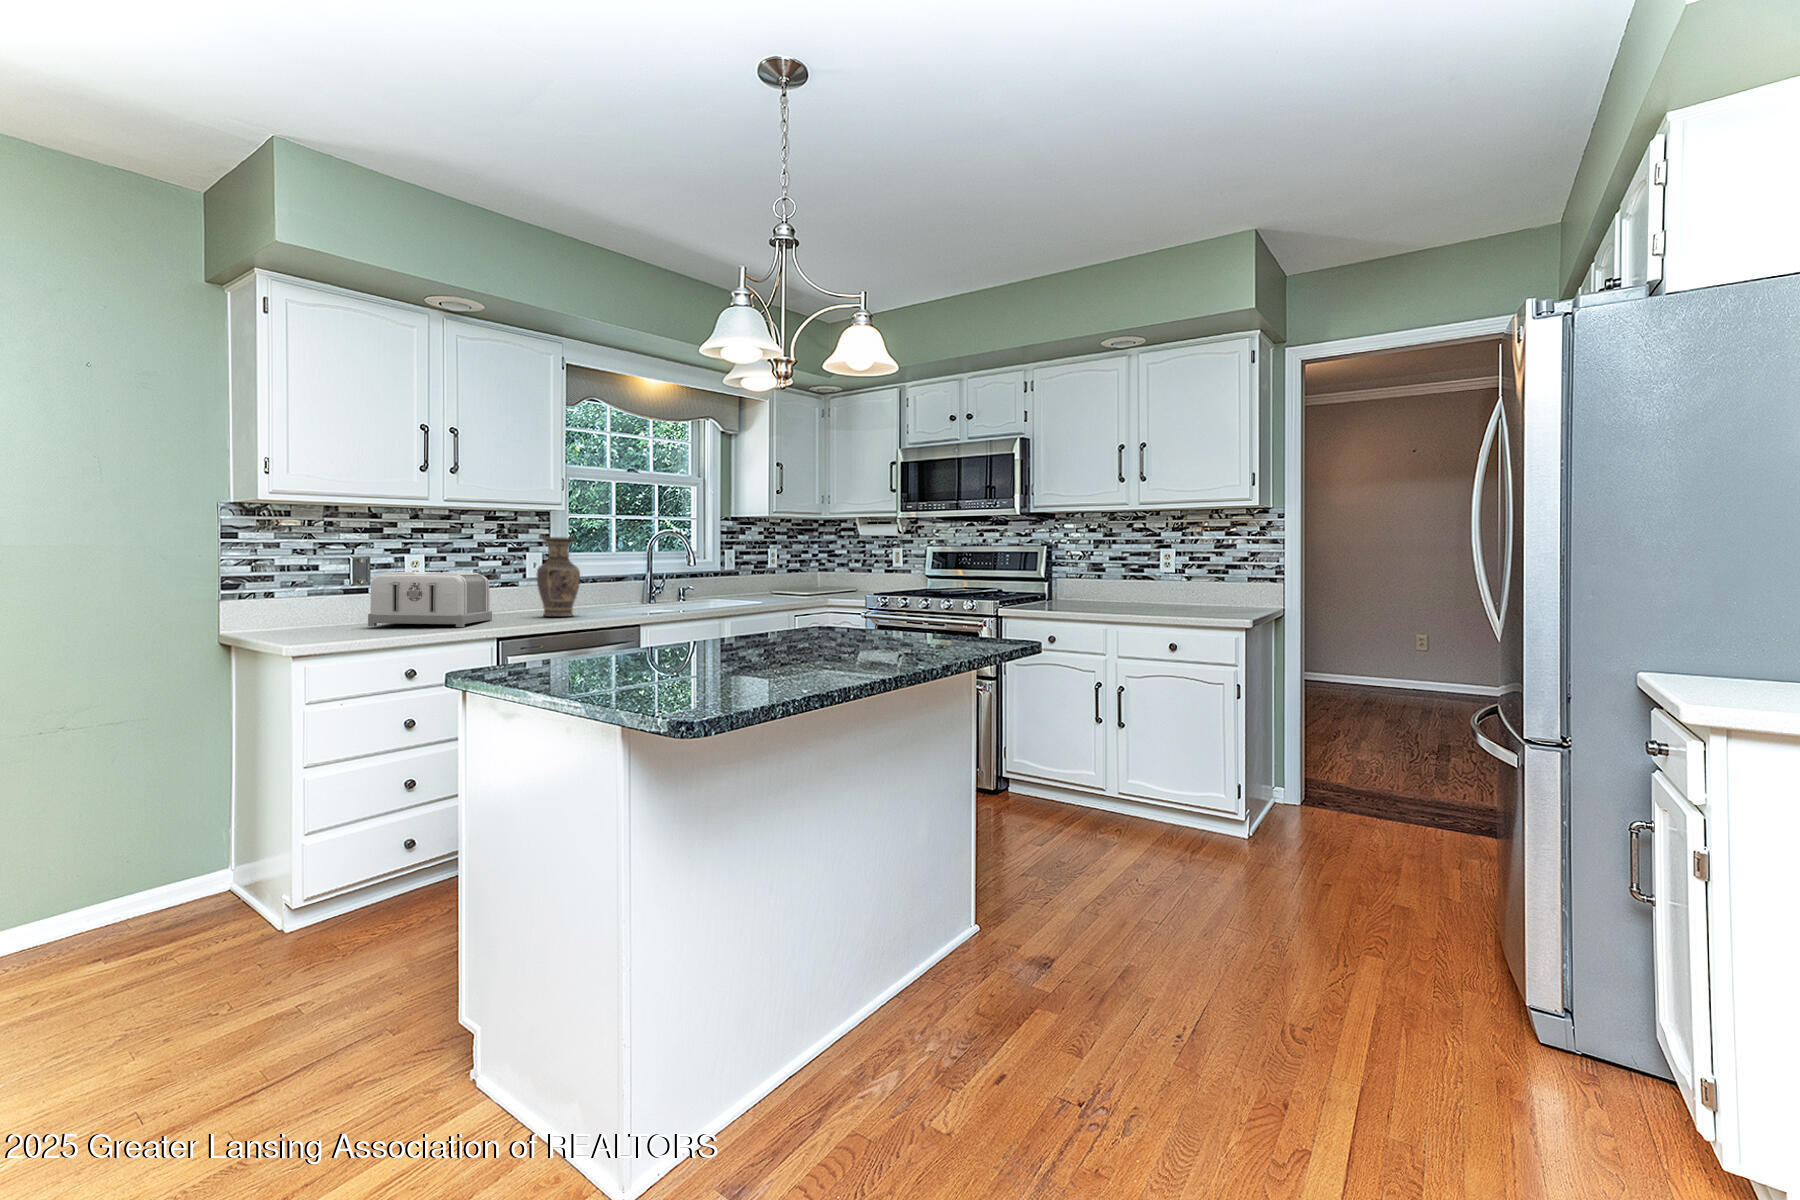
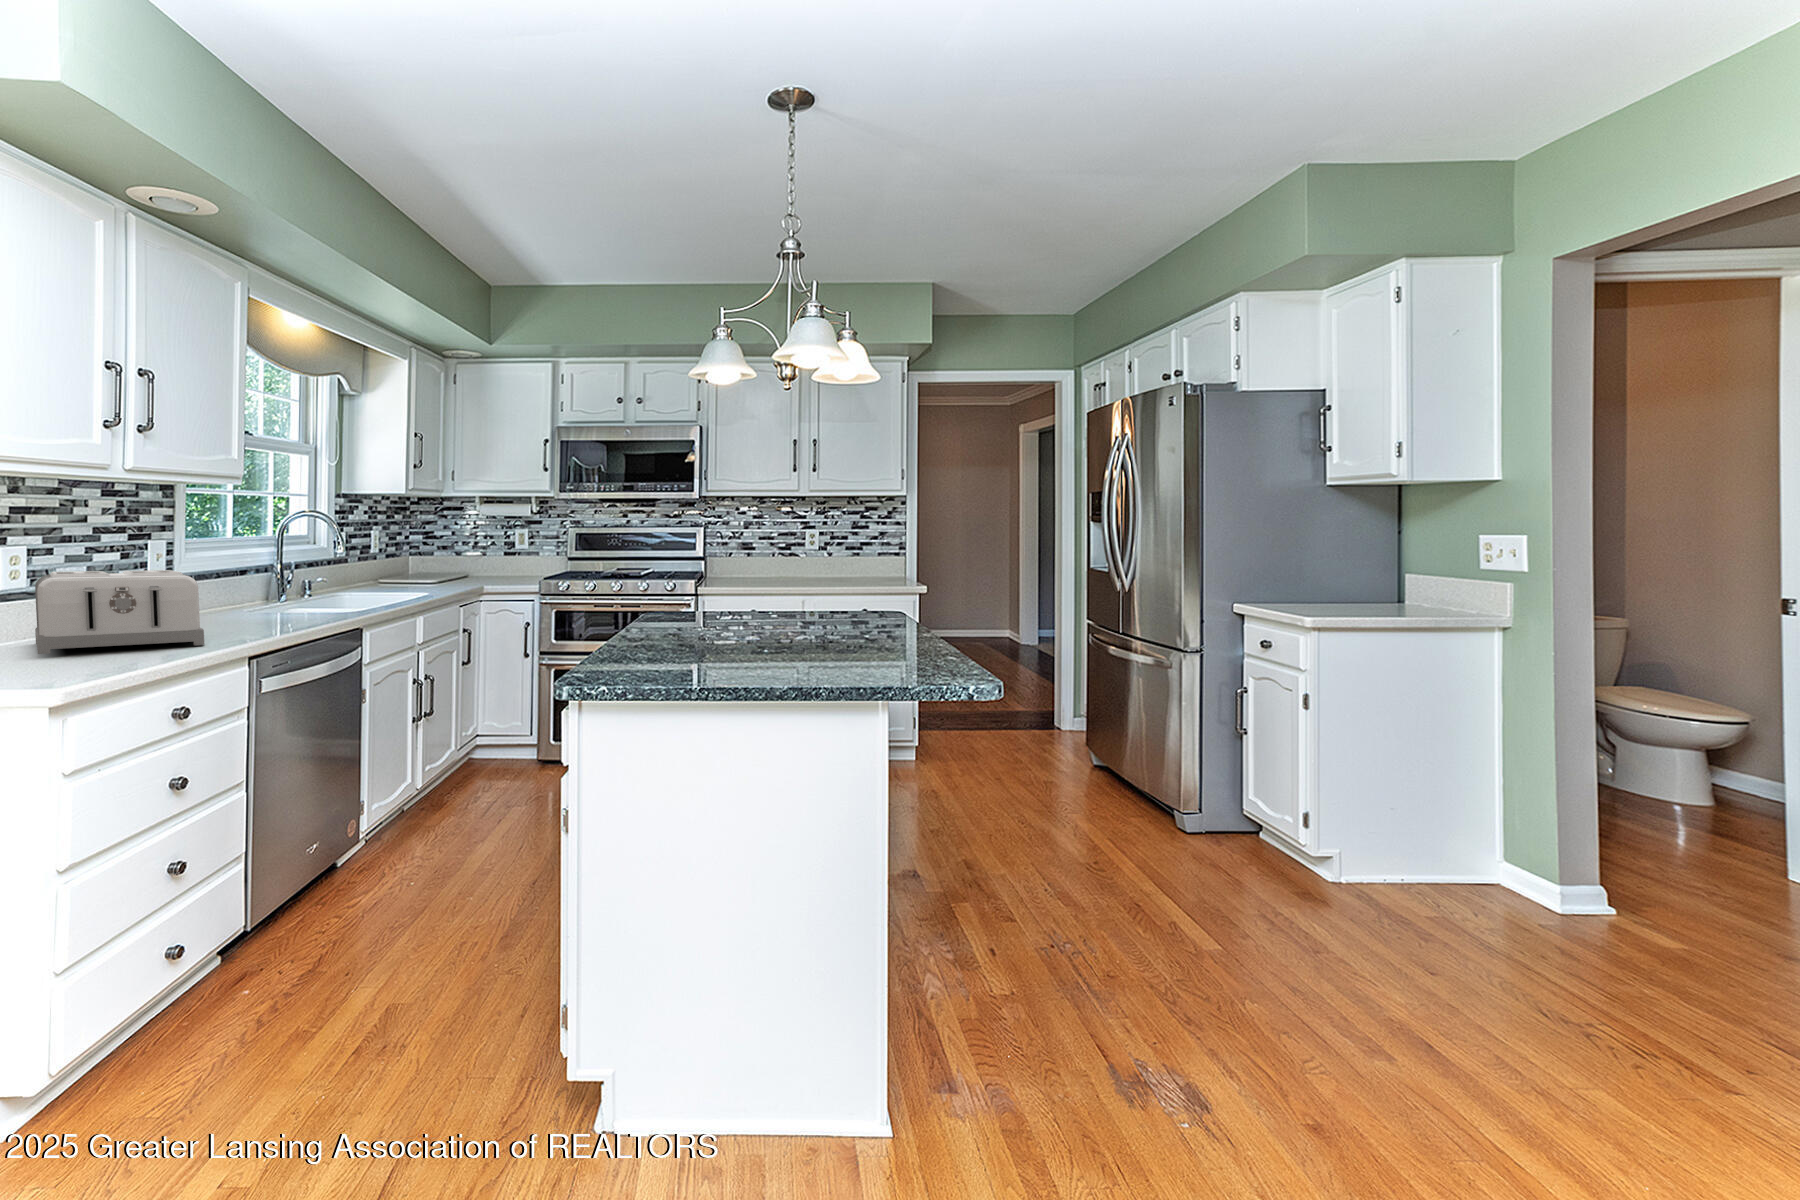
vase: present [537,537,580,617] -> none [227,521,290,624]

